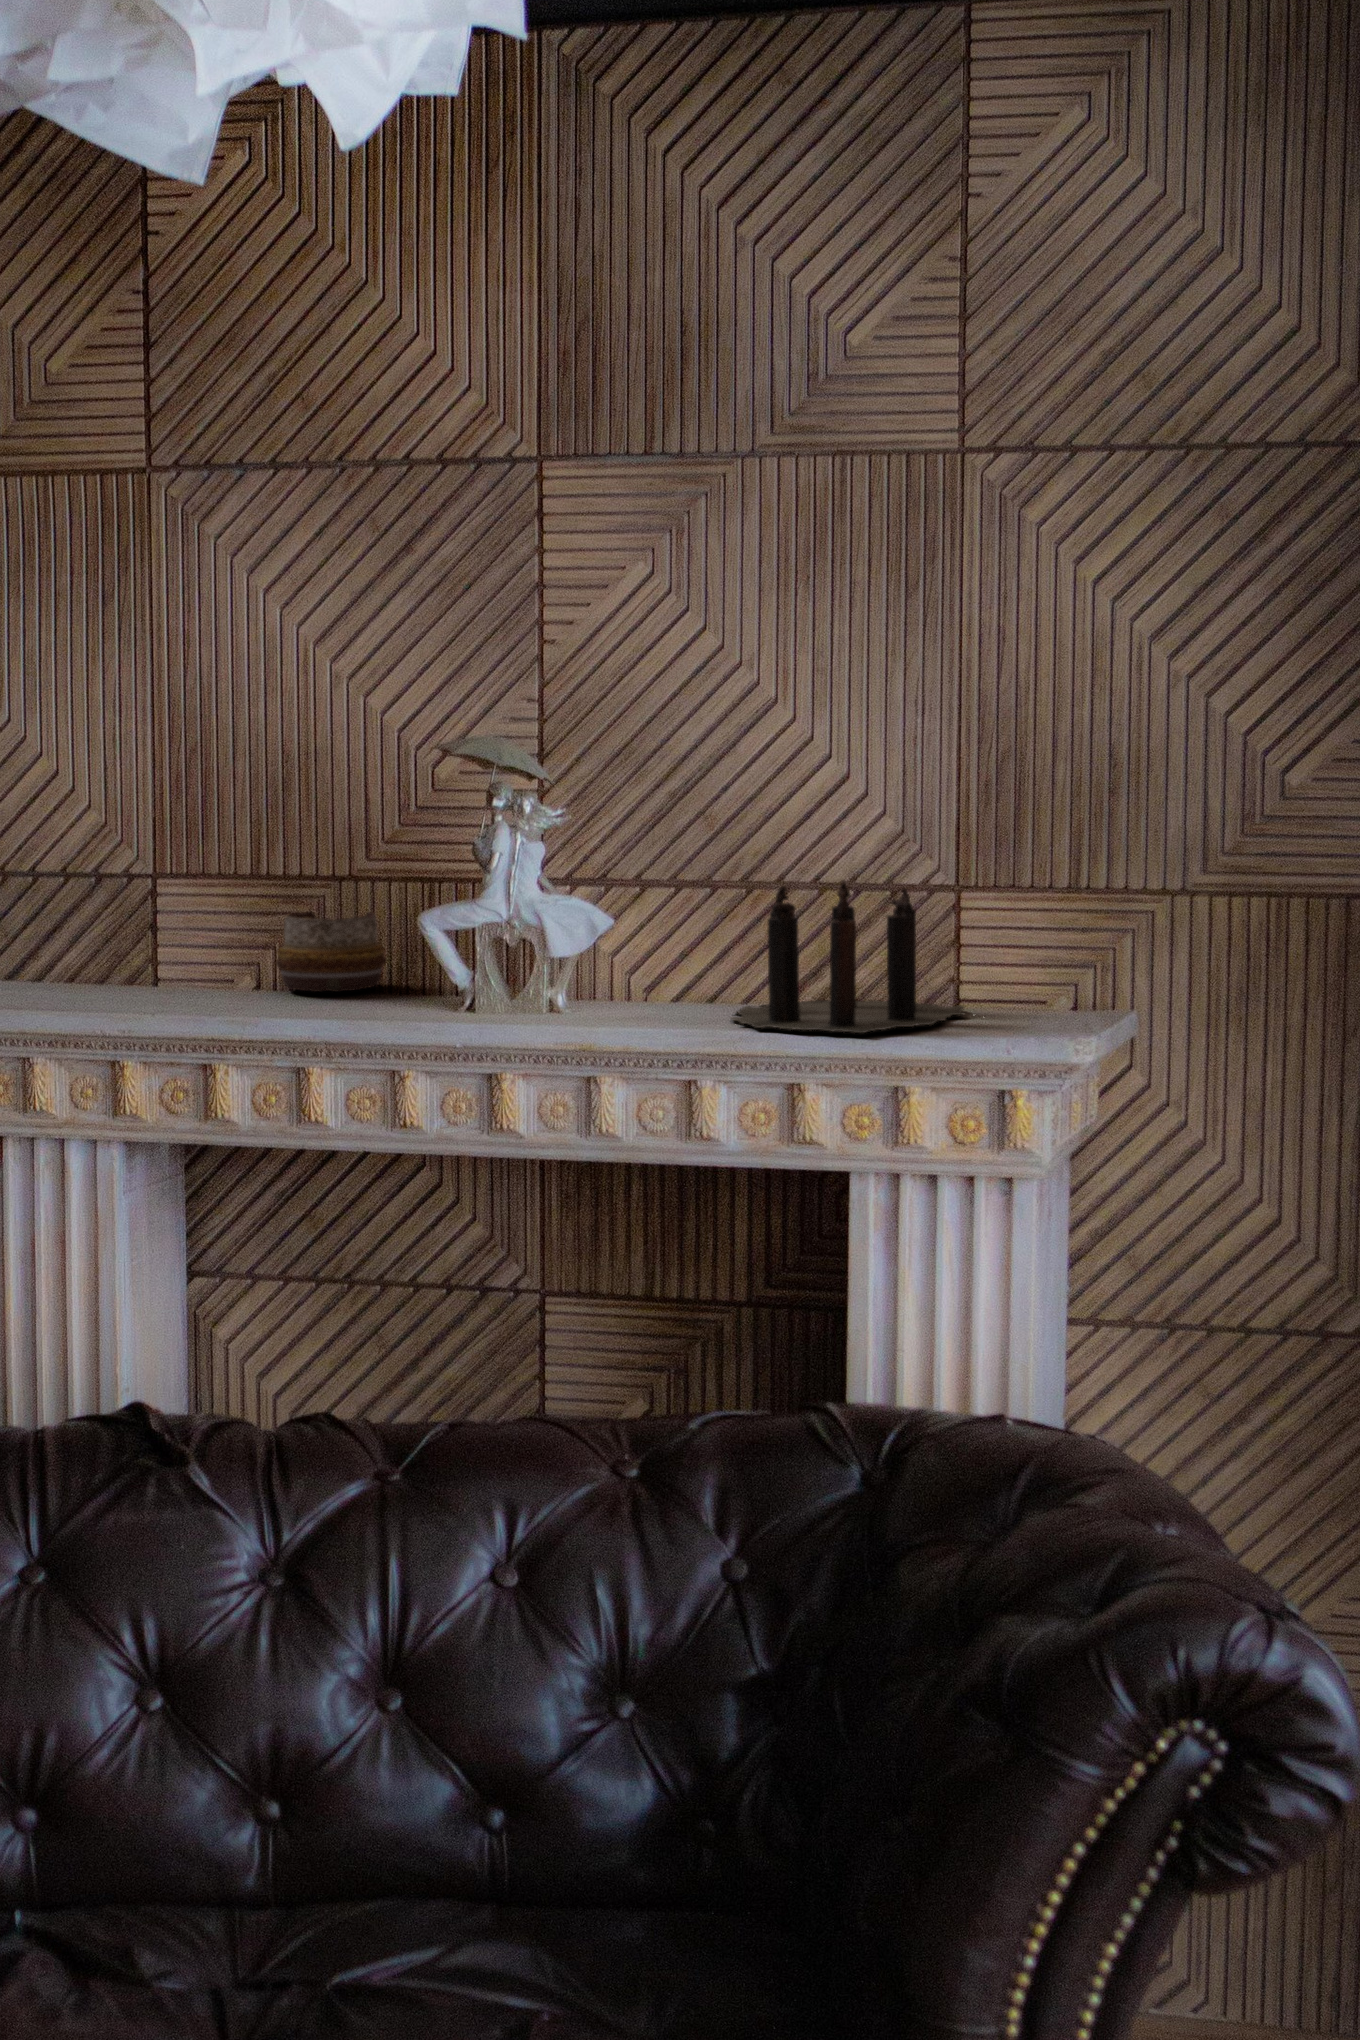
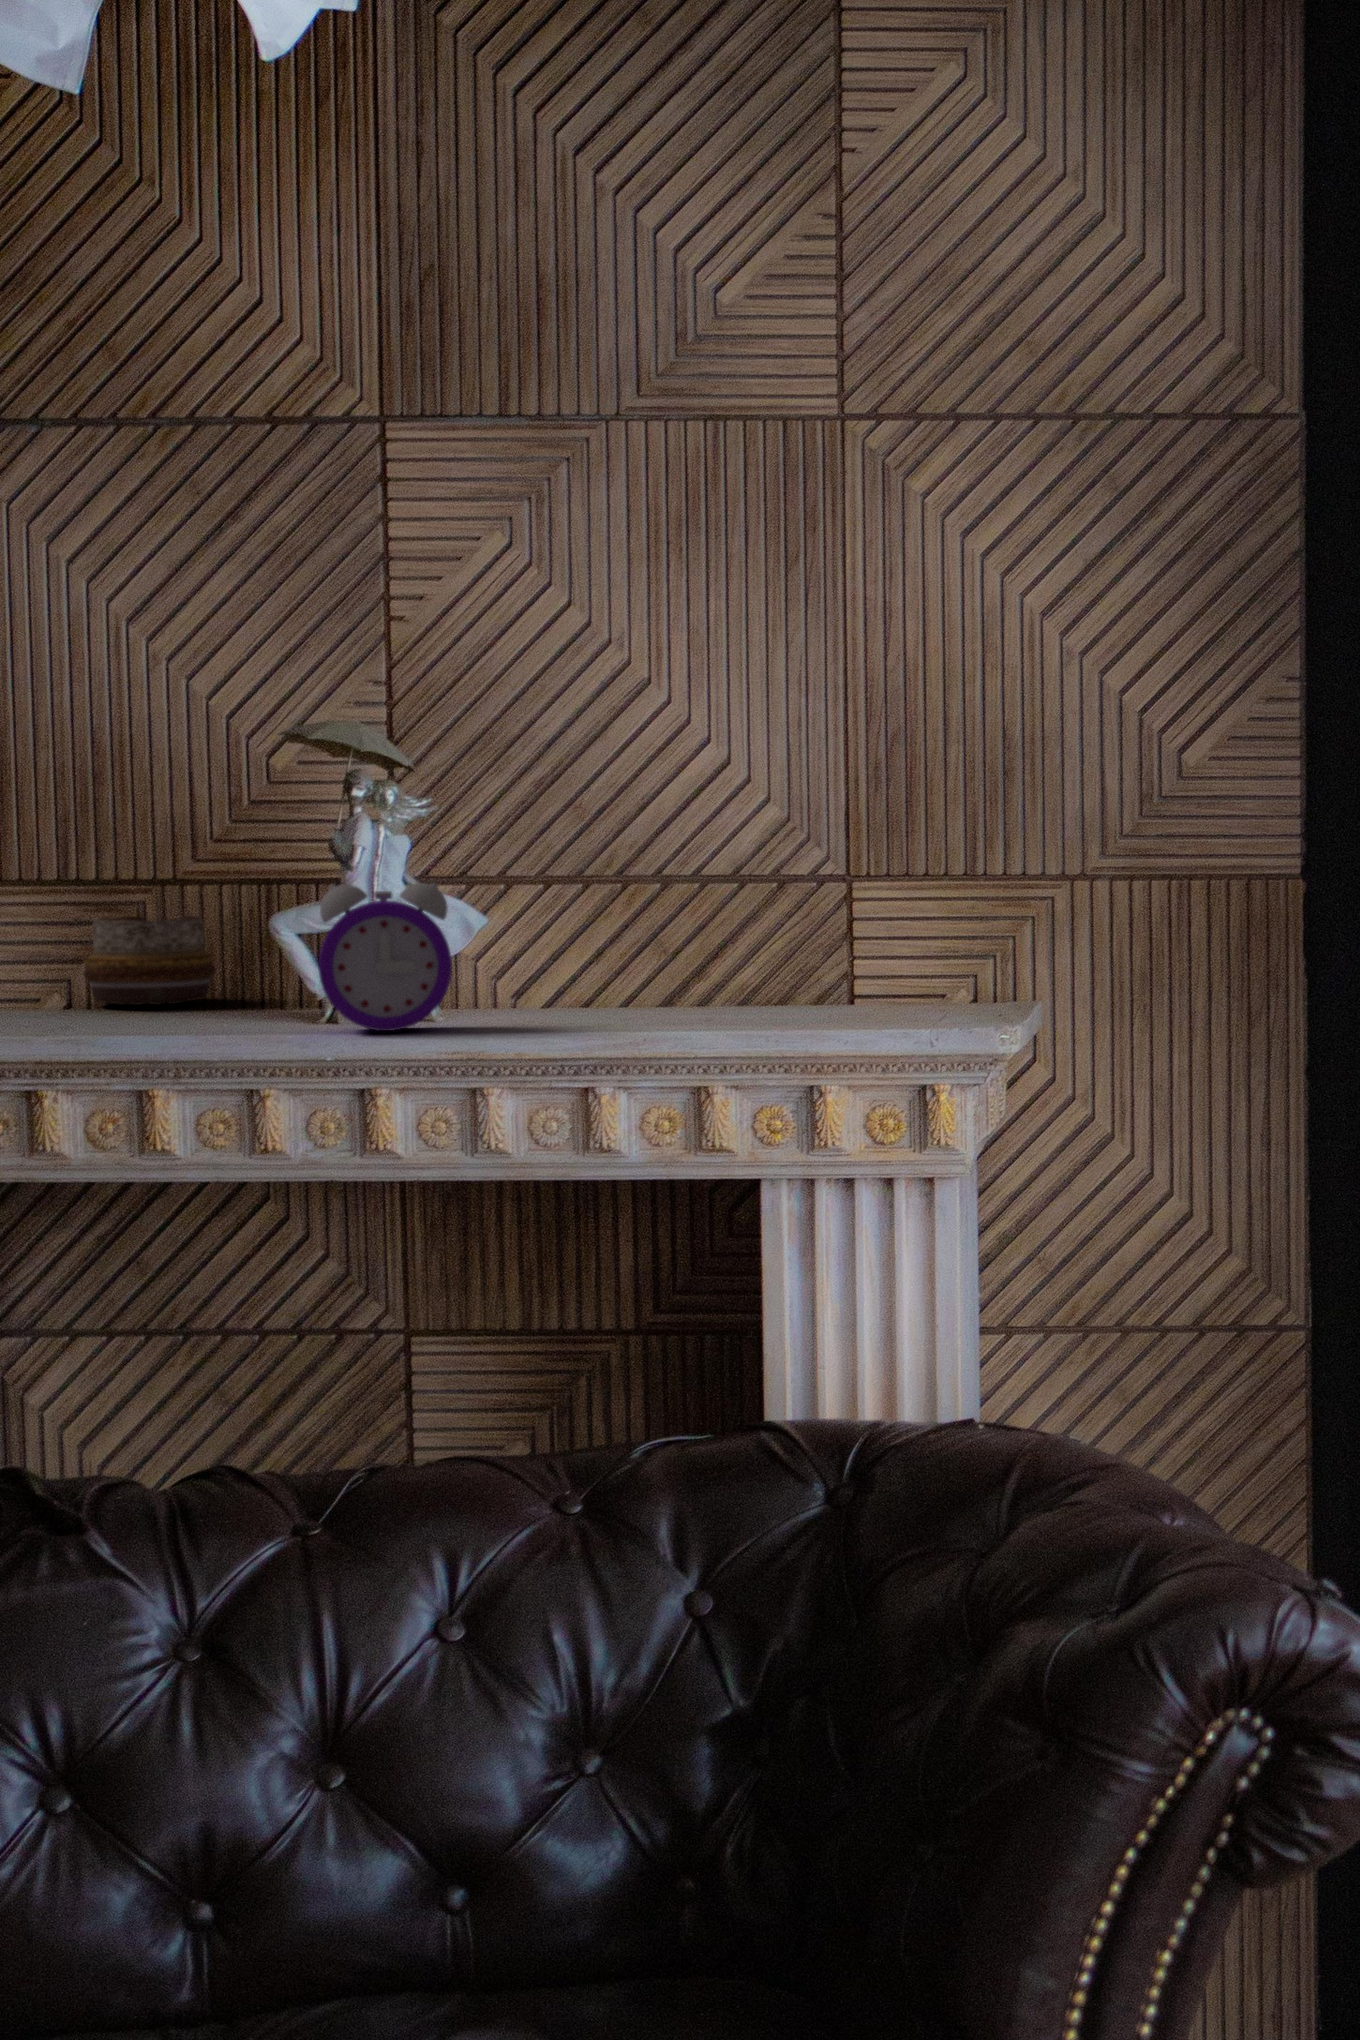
candle: present [731,880,966,1033] -> none [589,867,905,1021]
alarm clock: none [455,899,572,1031] -> present [319,883,452,1031]

